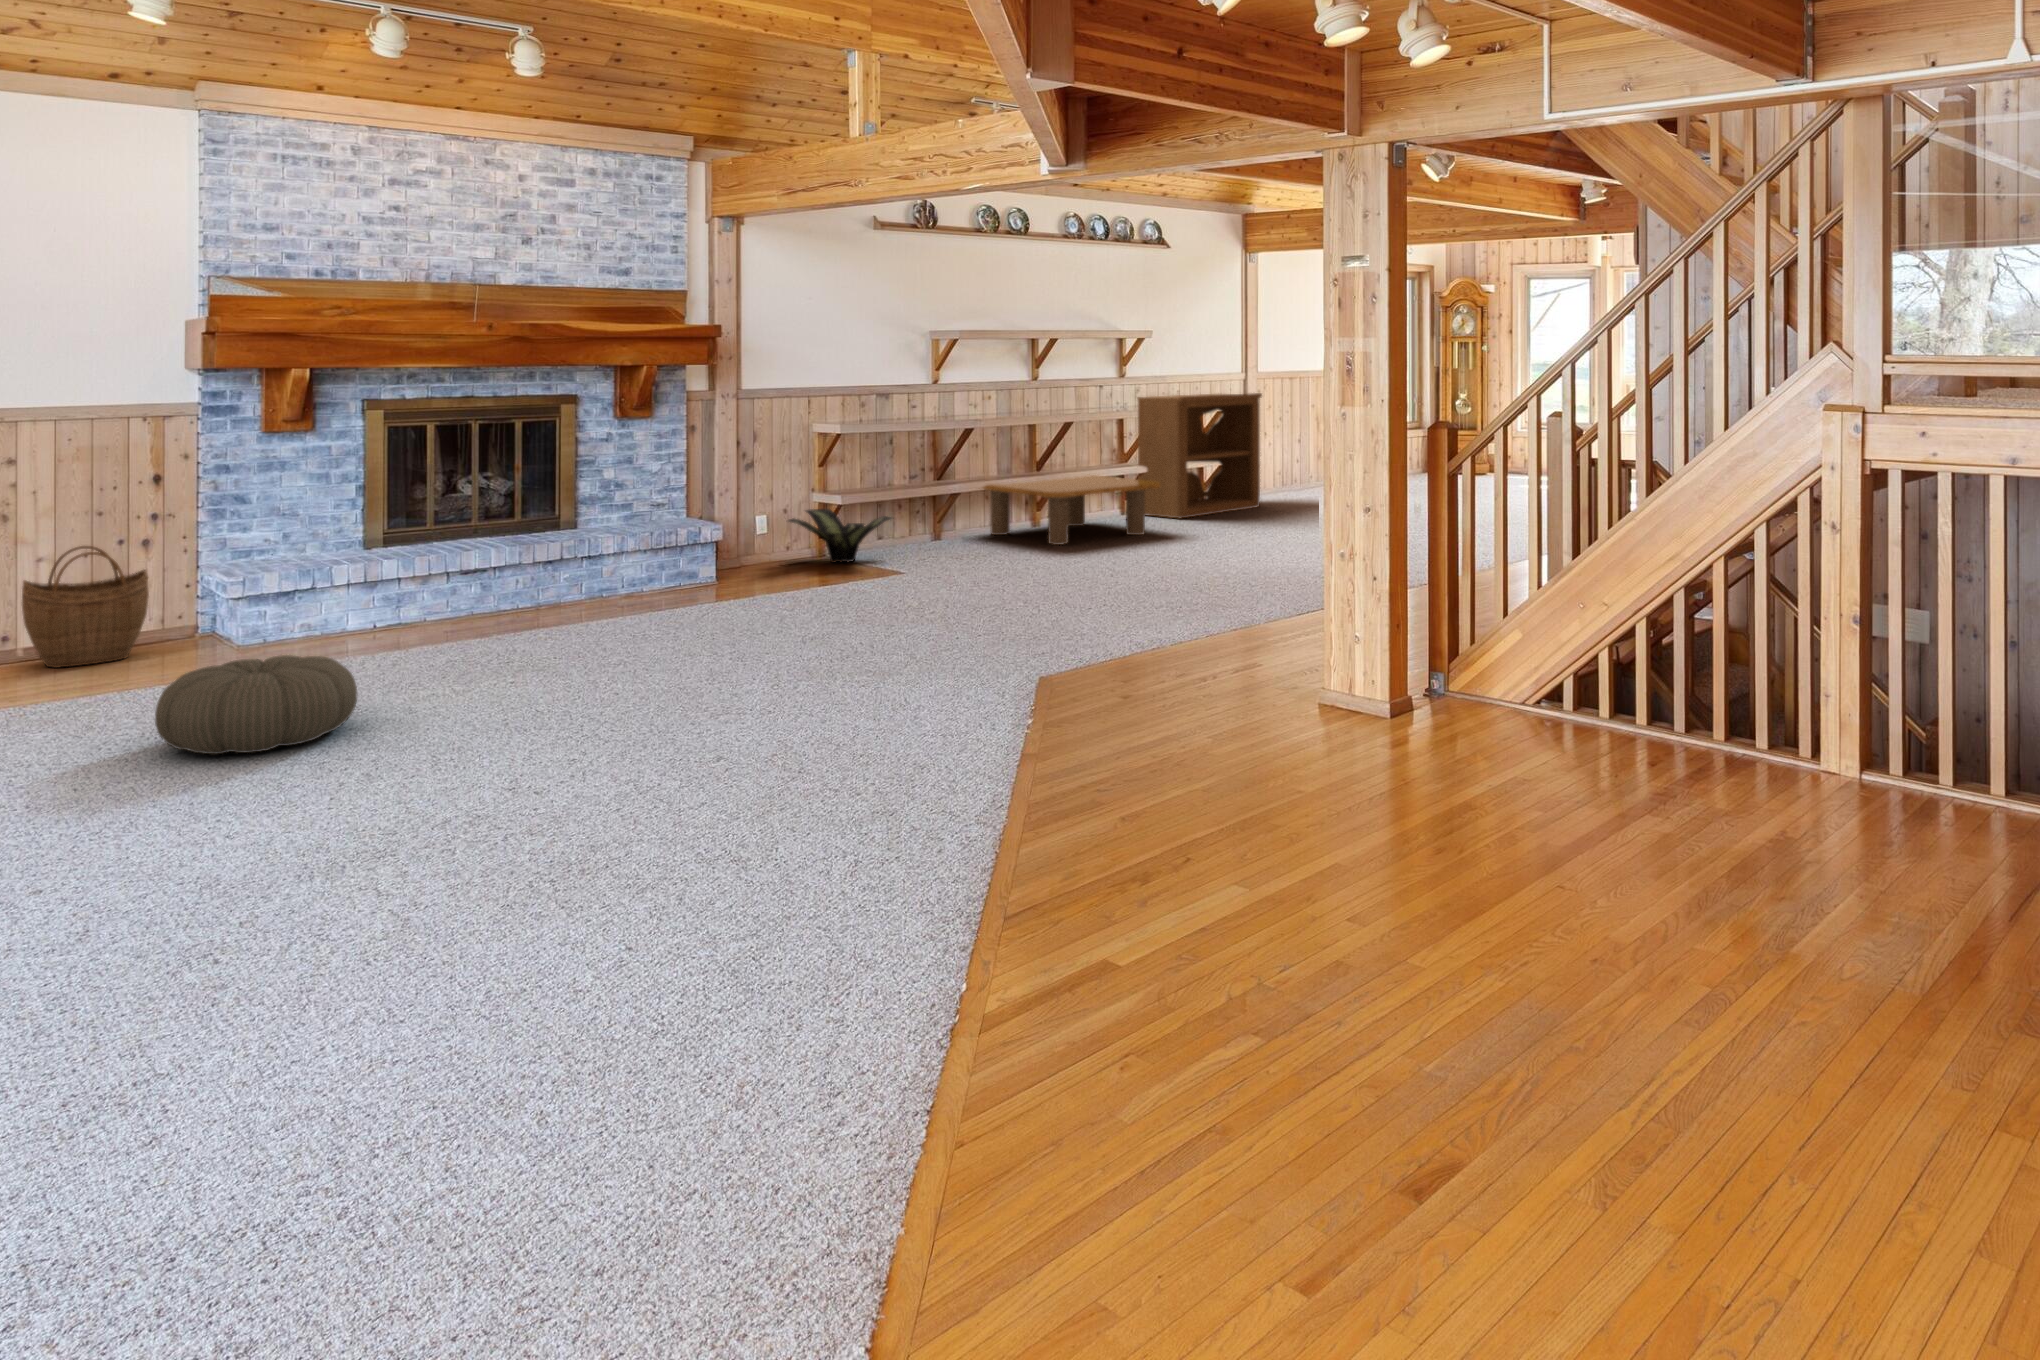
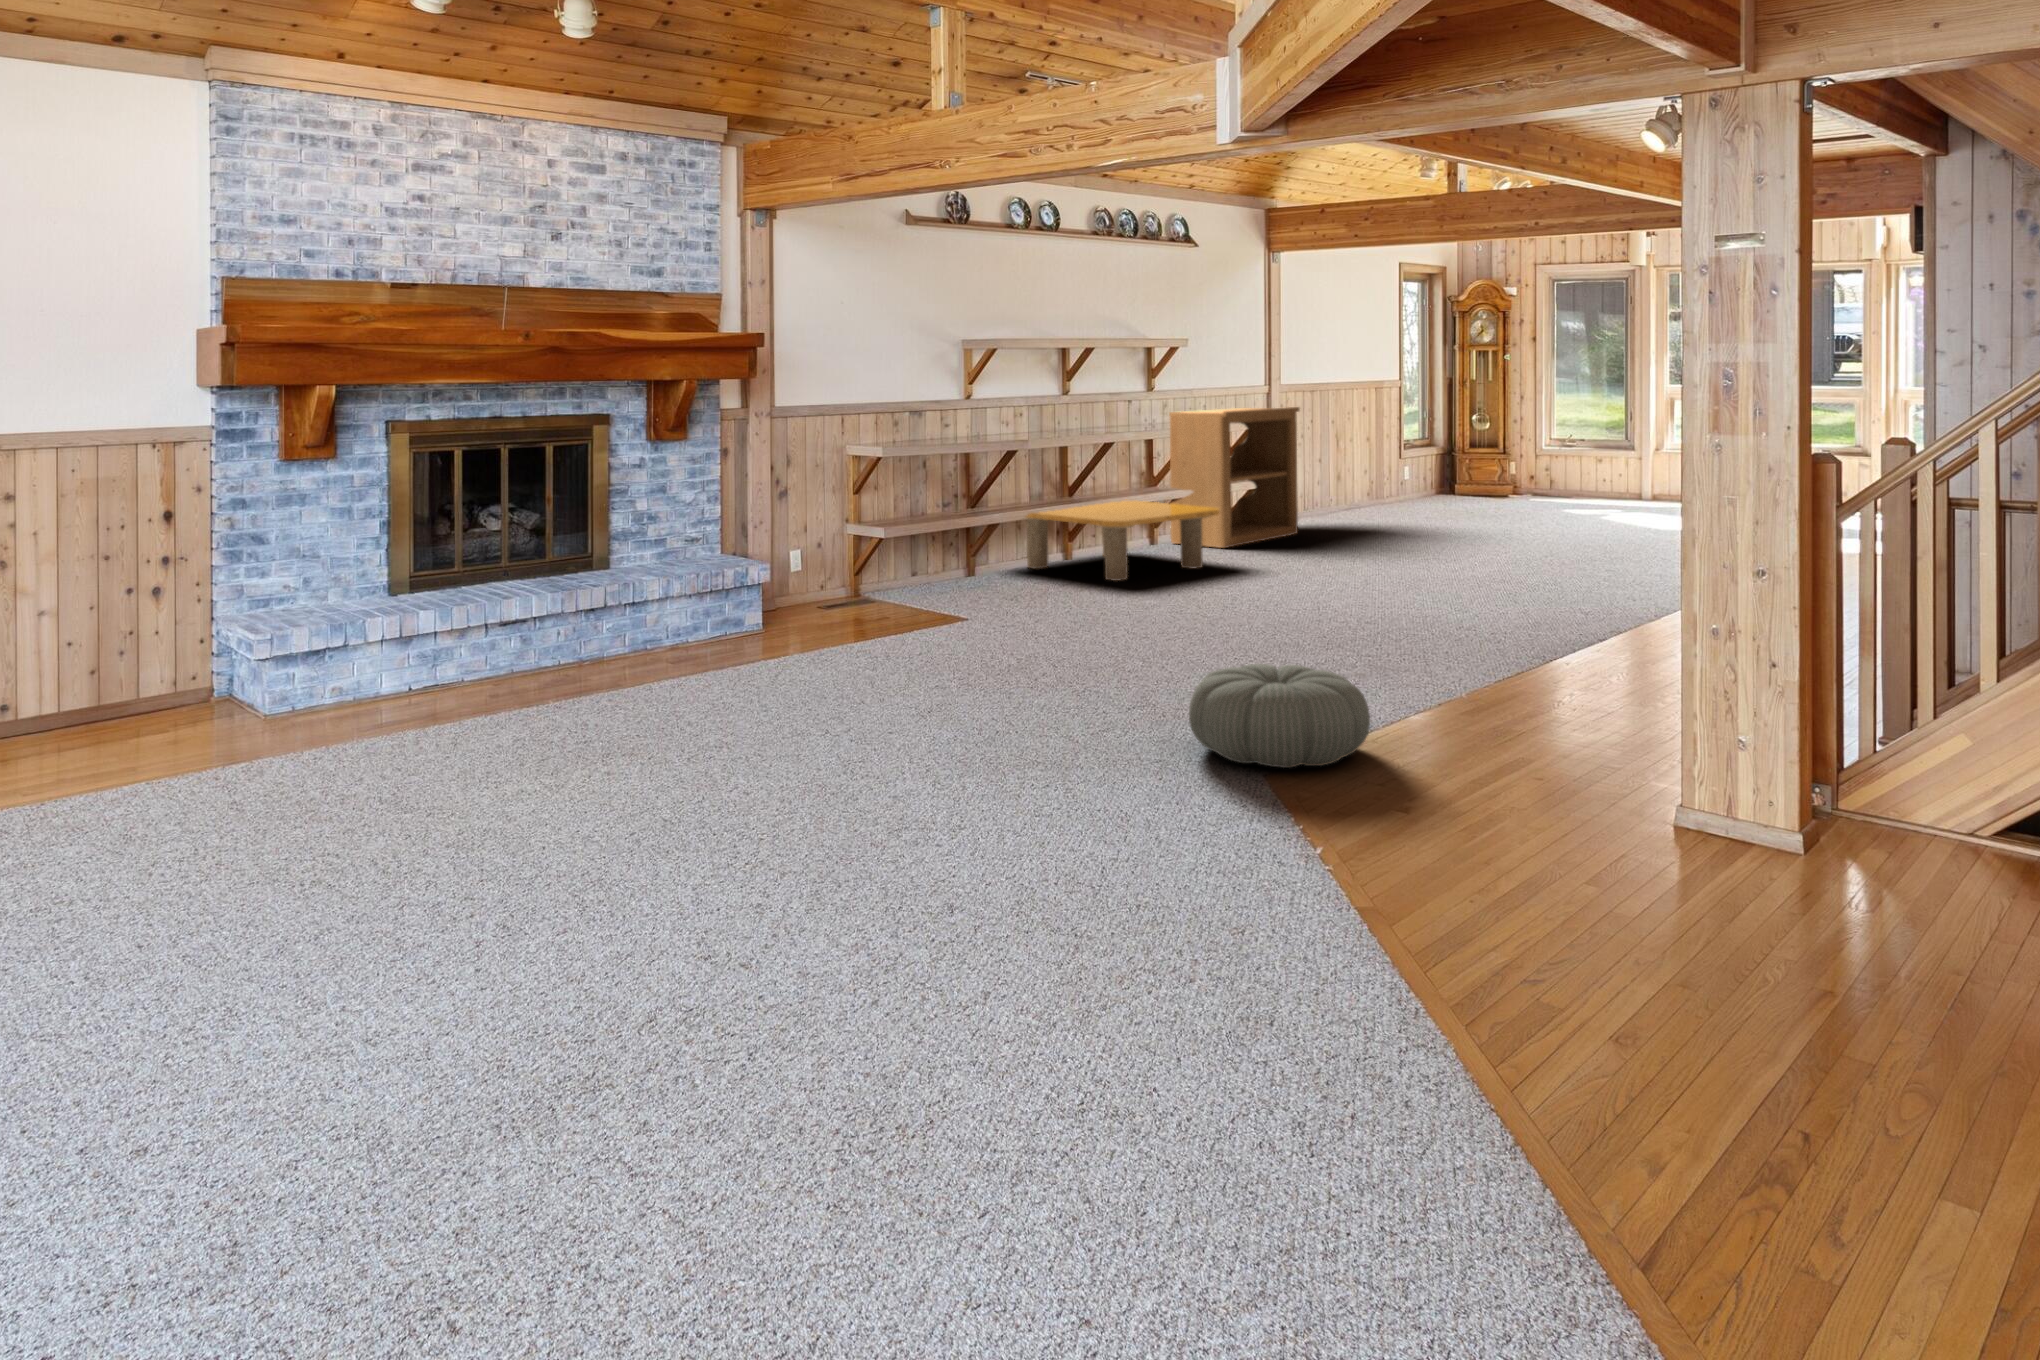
potted plant: present [789,509,891,563] -> none [824,540,944,604]
woven basket: present [22,546,149,668] -> none [23,597,162,745]
pouf: present [155,655,358,755] -> present [1189,664,1370,768]

